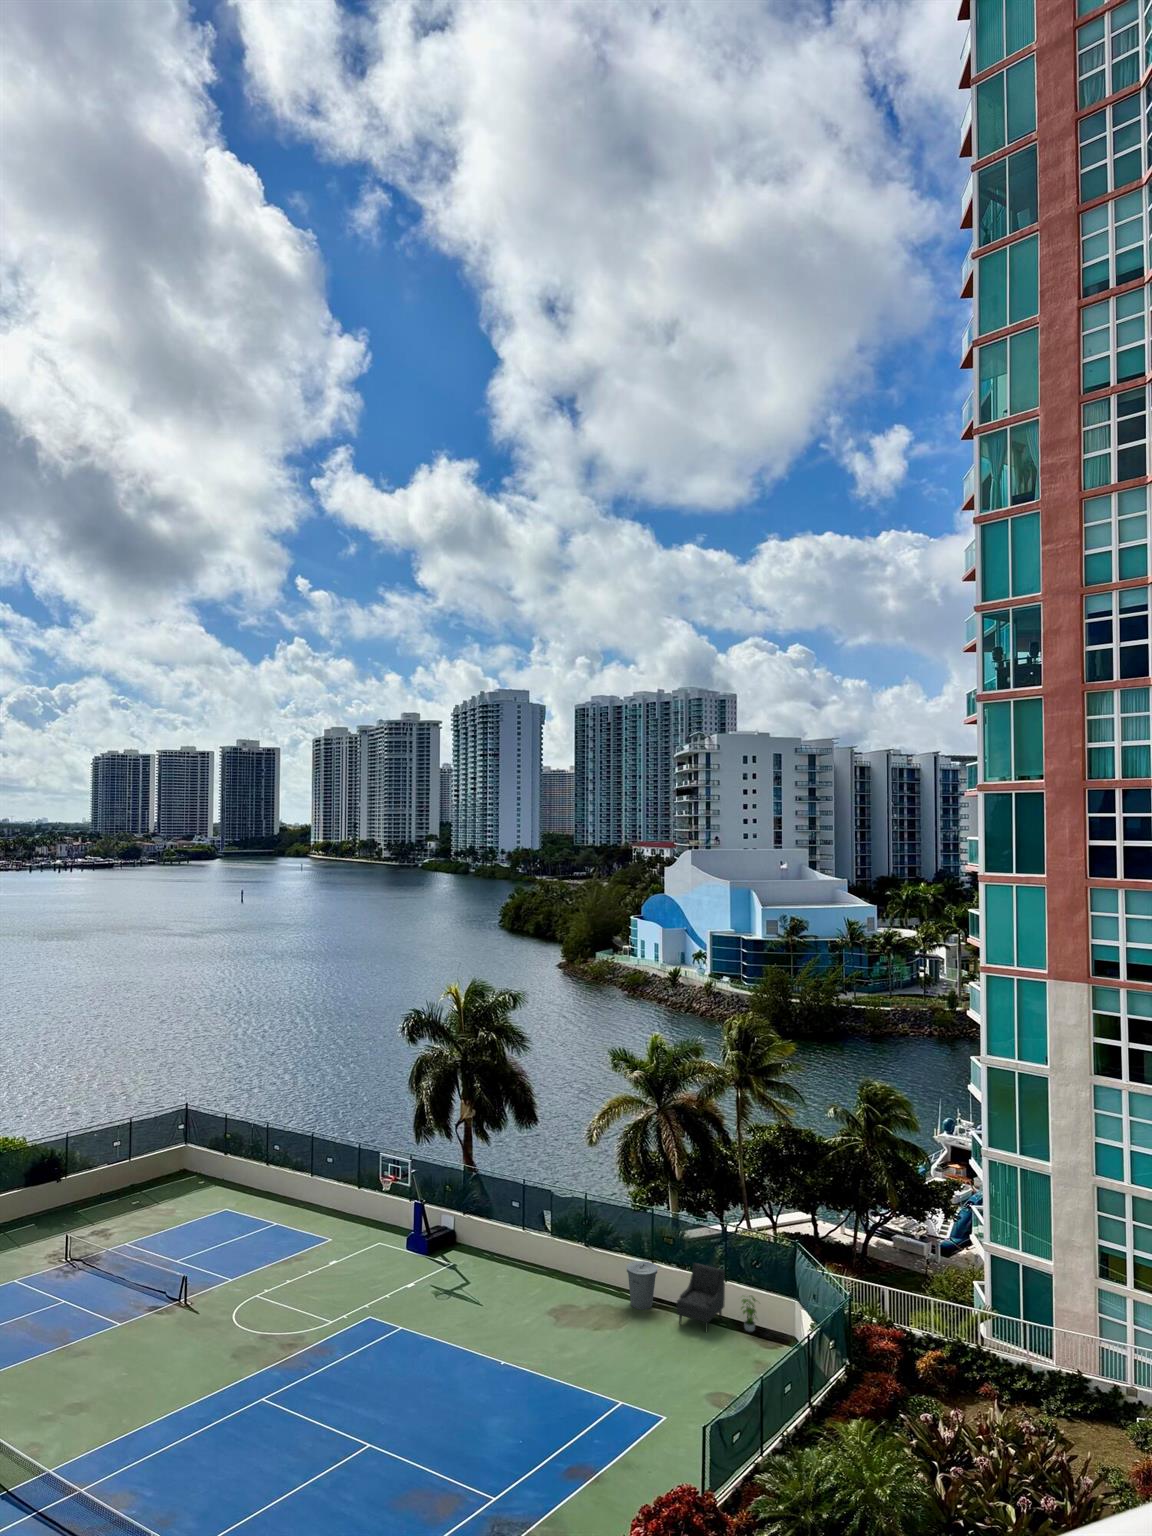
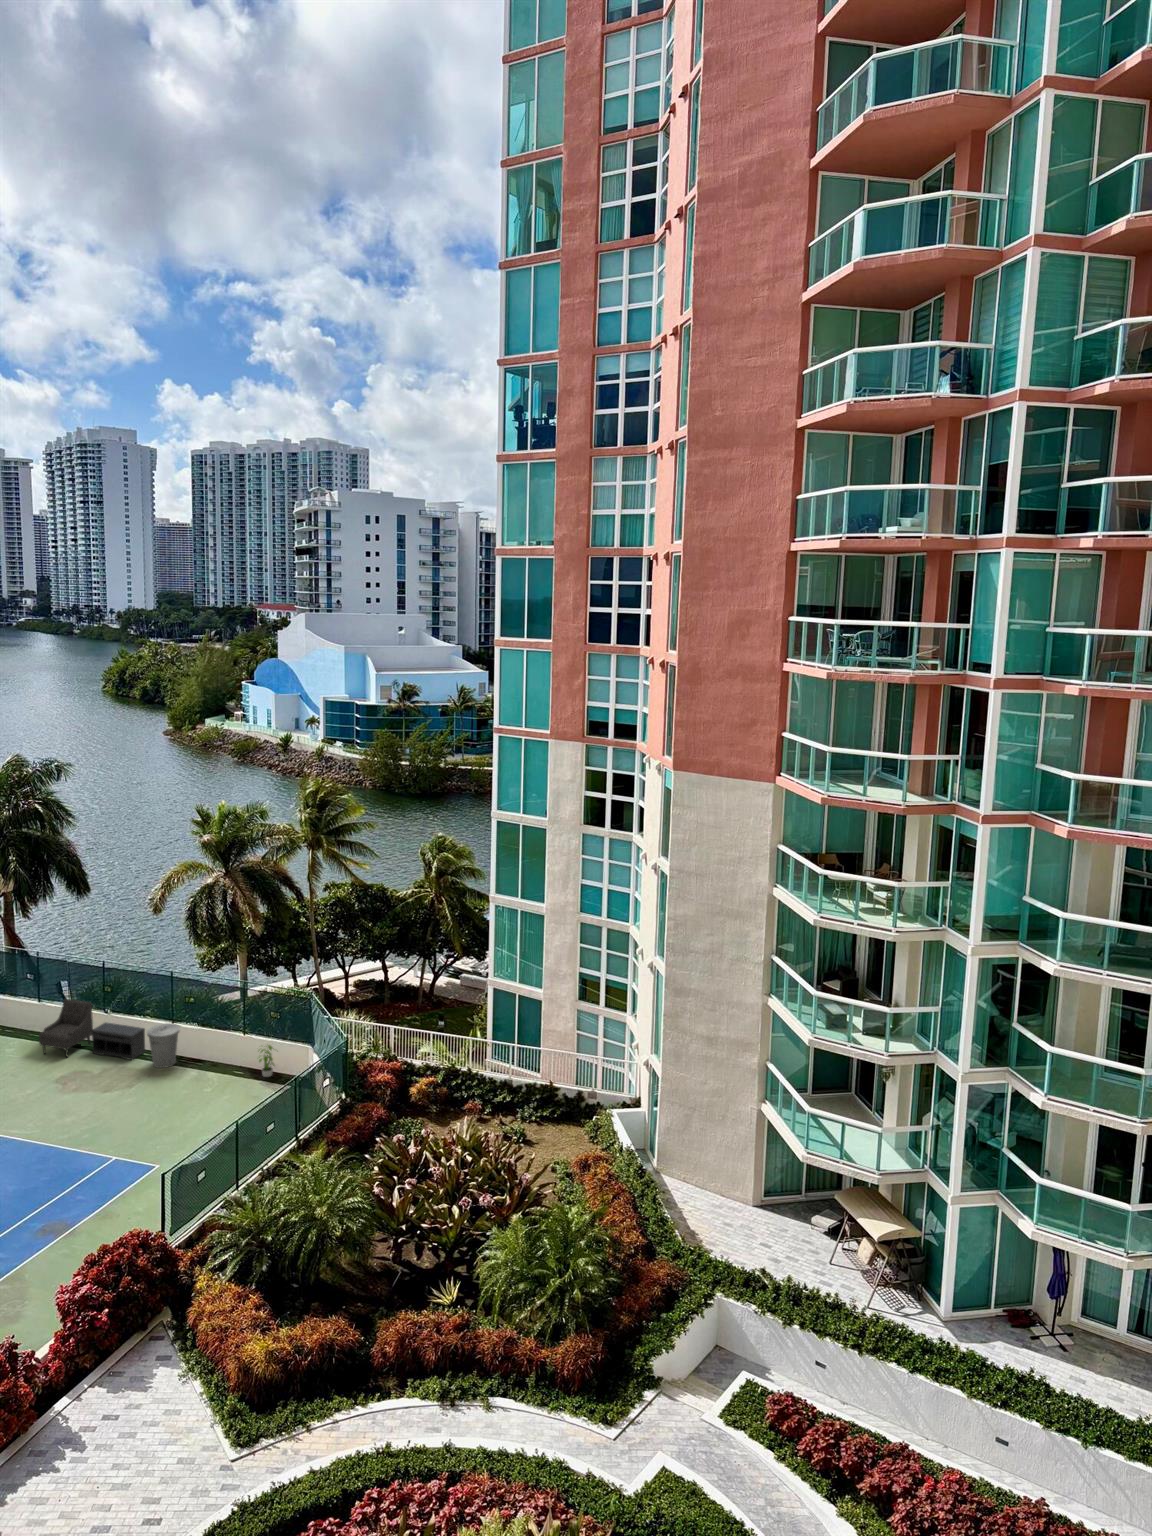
bench: none [570,1254,620,1298] -> present [92,1023,145,1060]
chair: present [677,1263,725,1332] -> present [39,999,93,1057]

